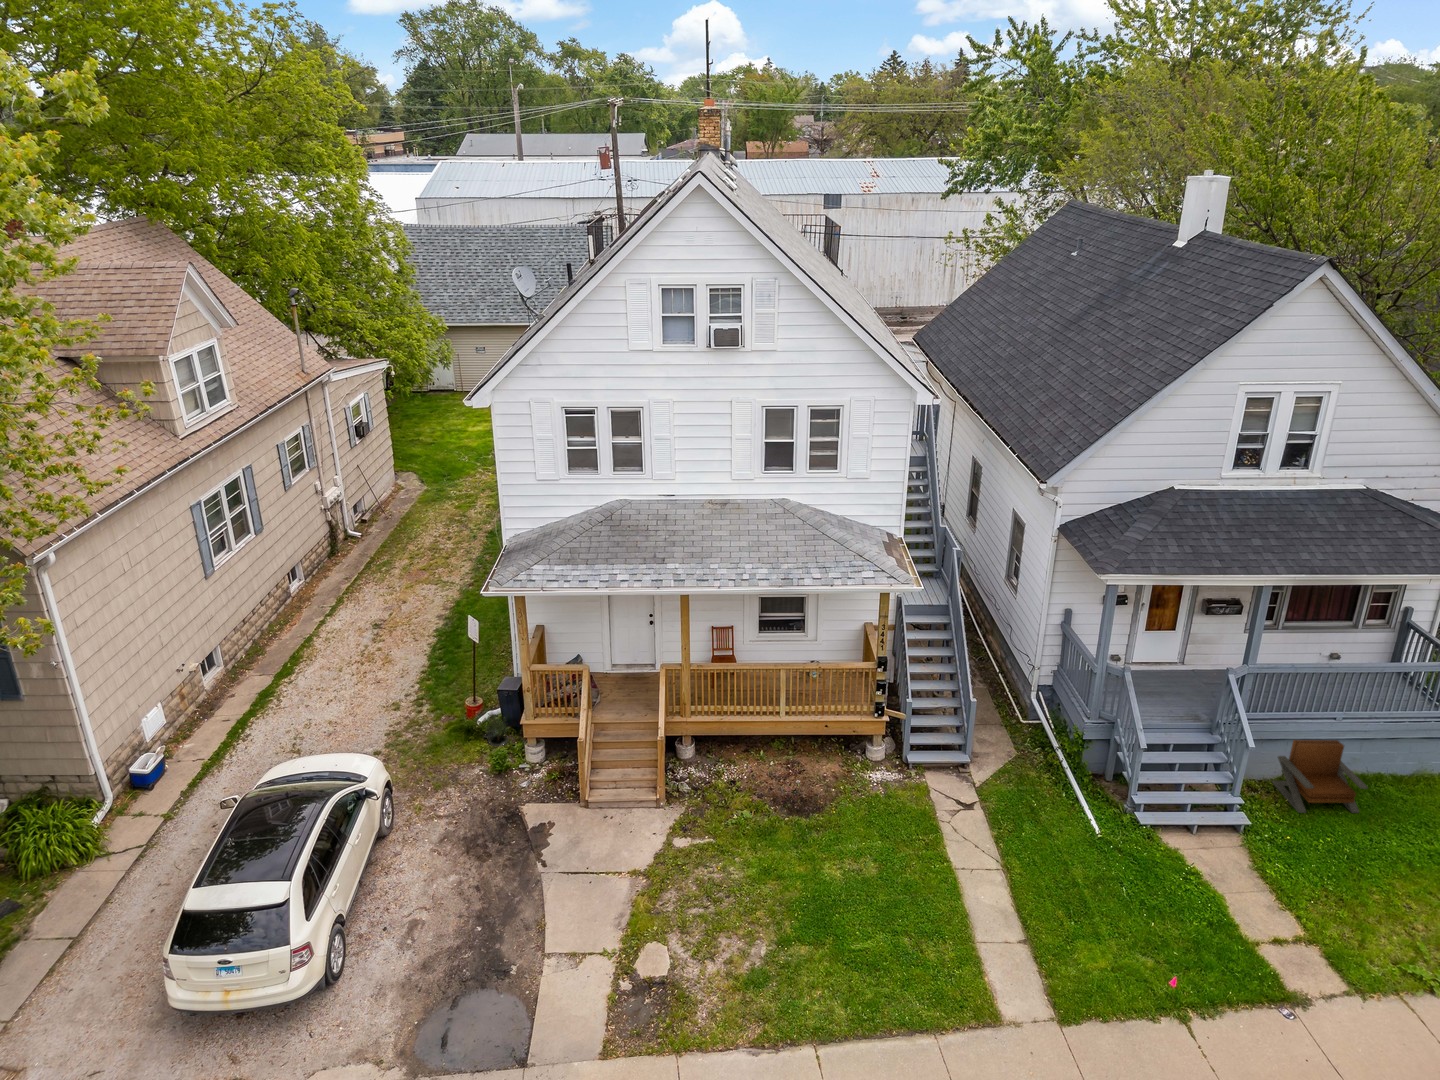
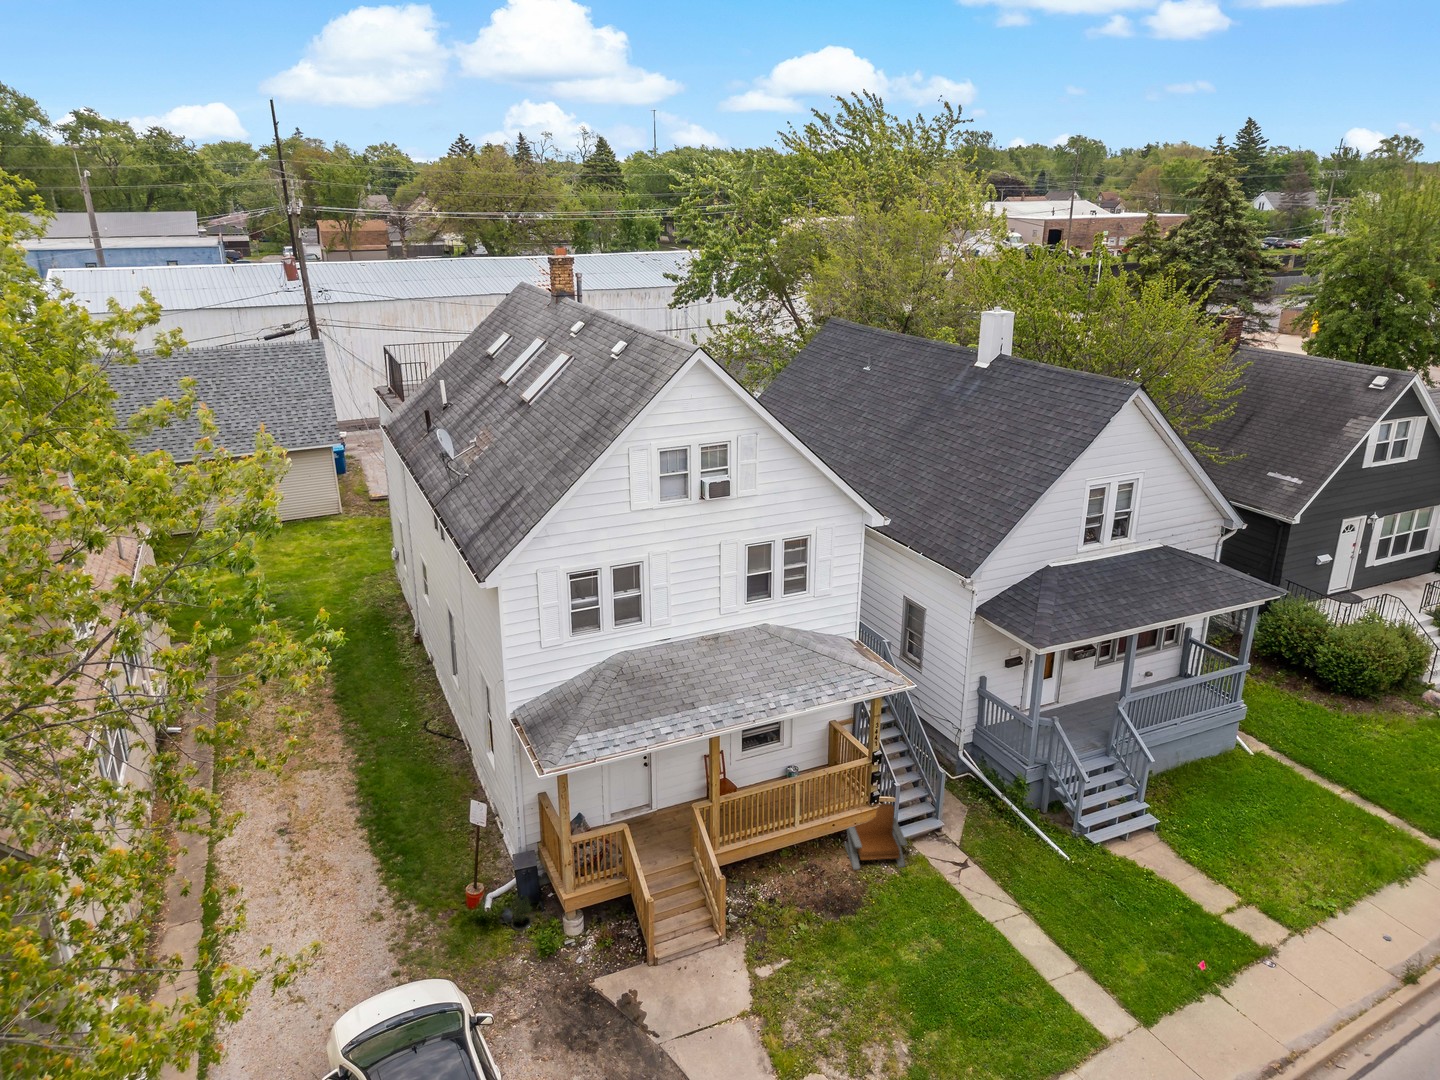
lounge chair: present [1272,740,1368,813] -> present [844,803,907,870]

